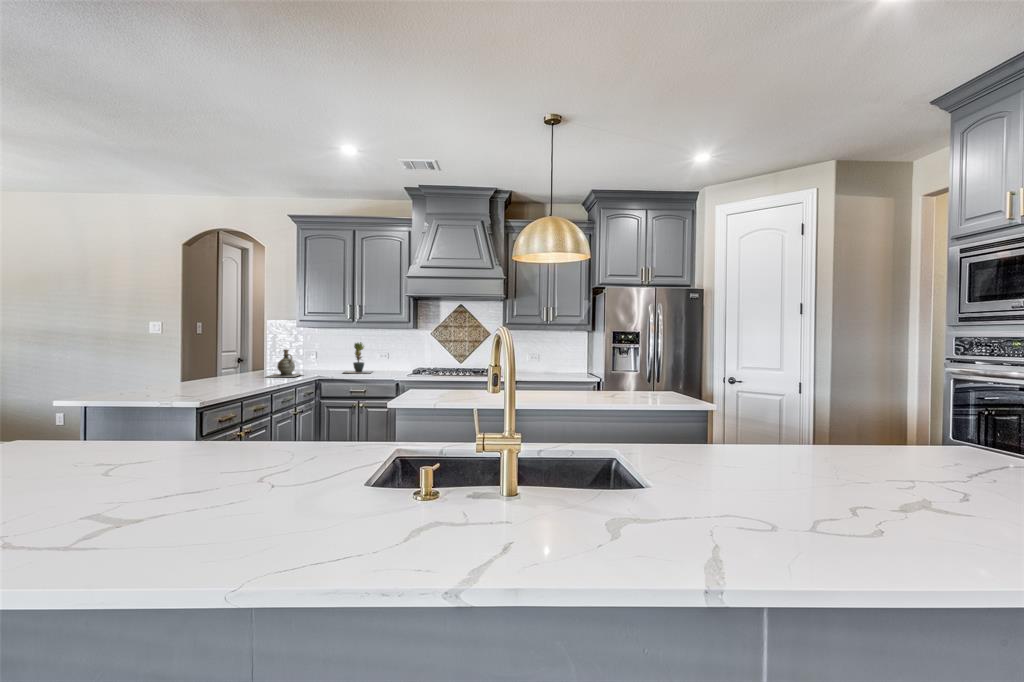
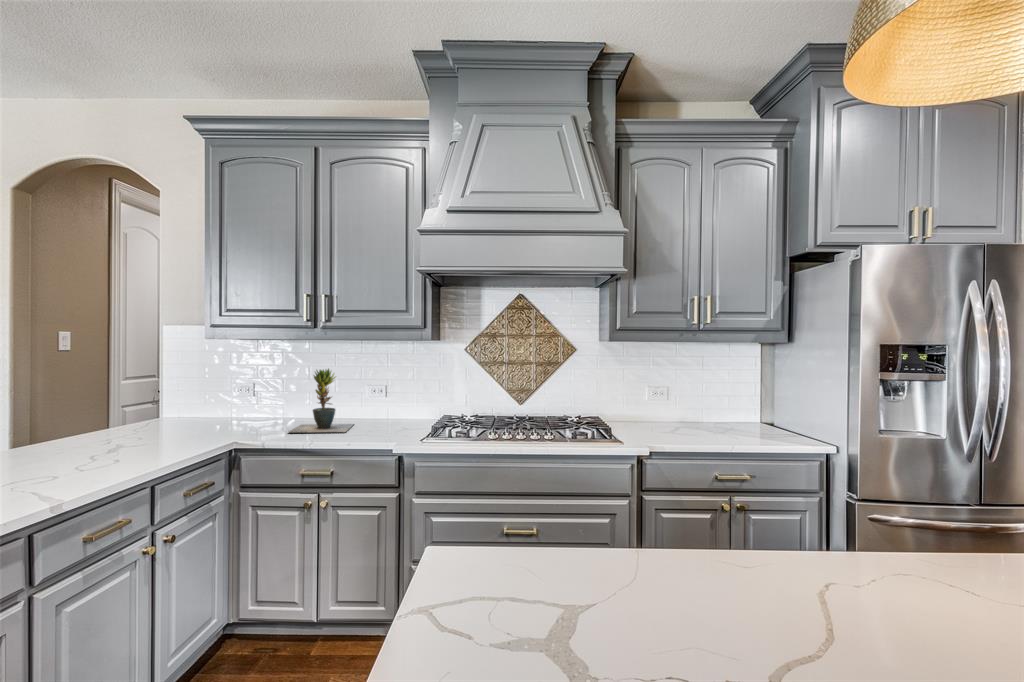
ceramic jug: present [267,349,301,377] -> none [104,389,206,452]

